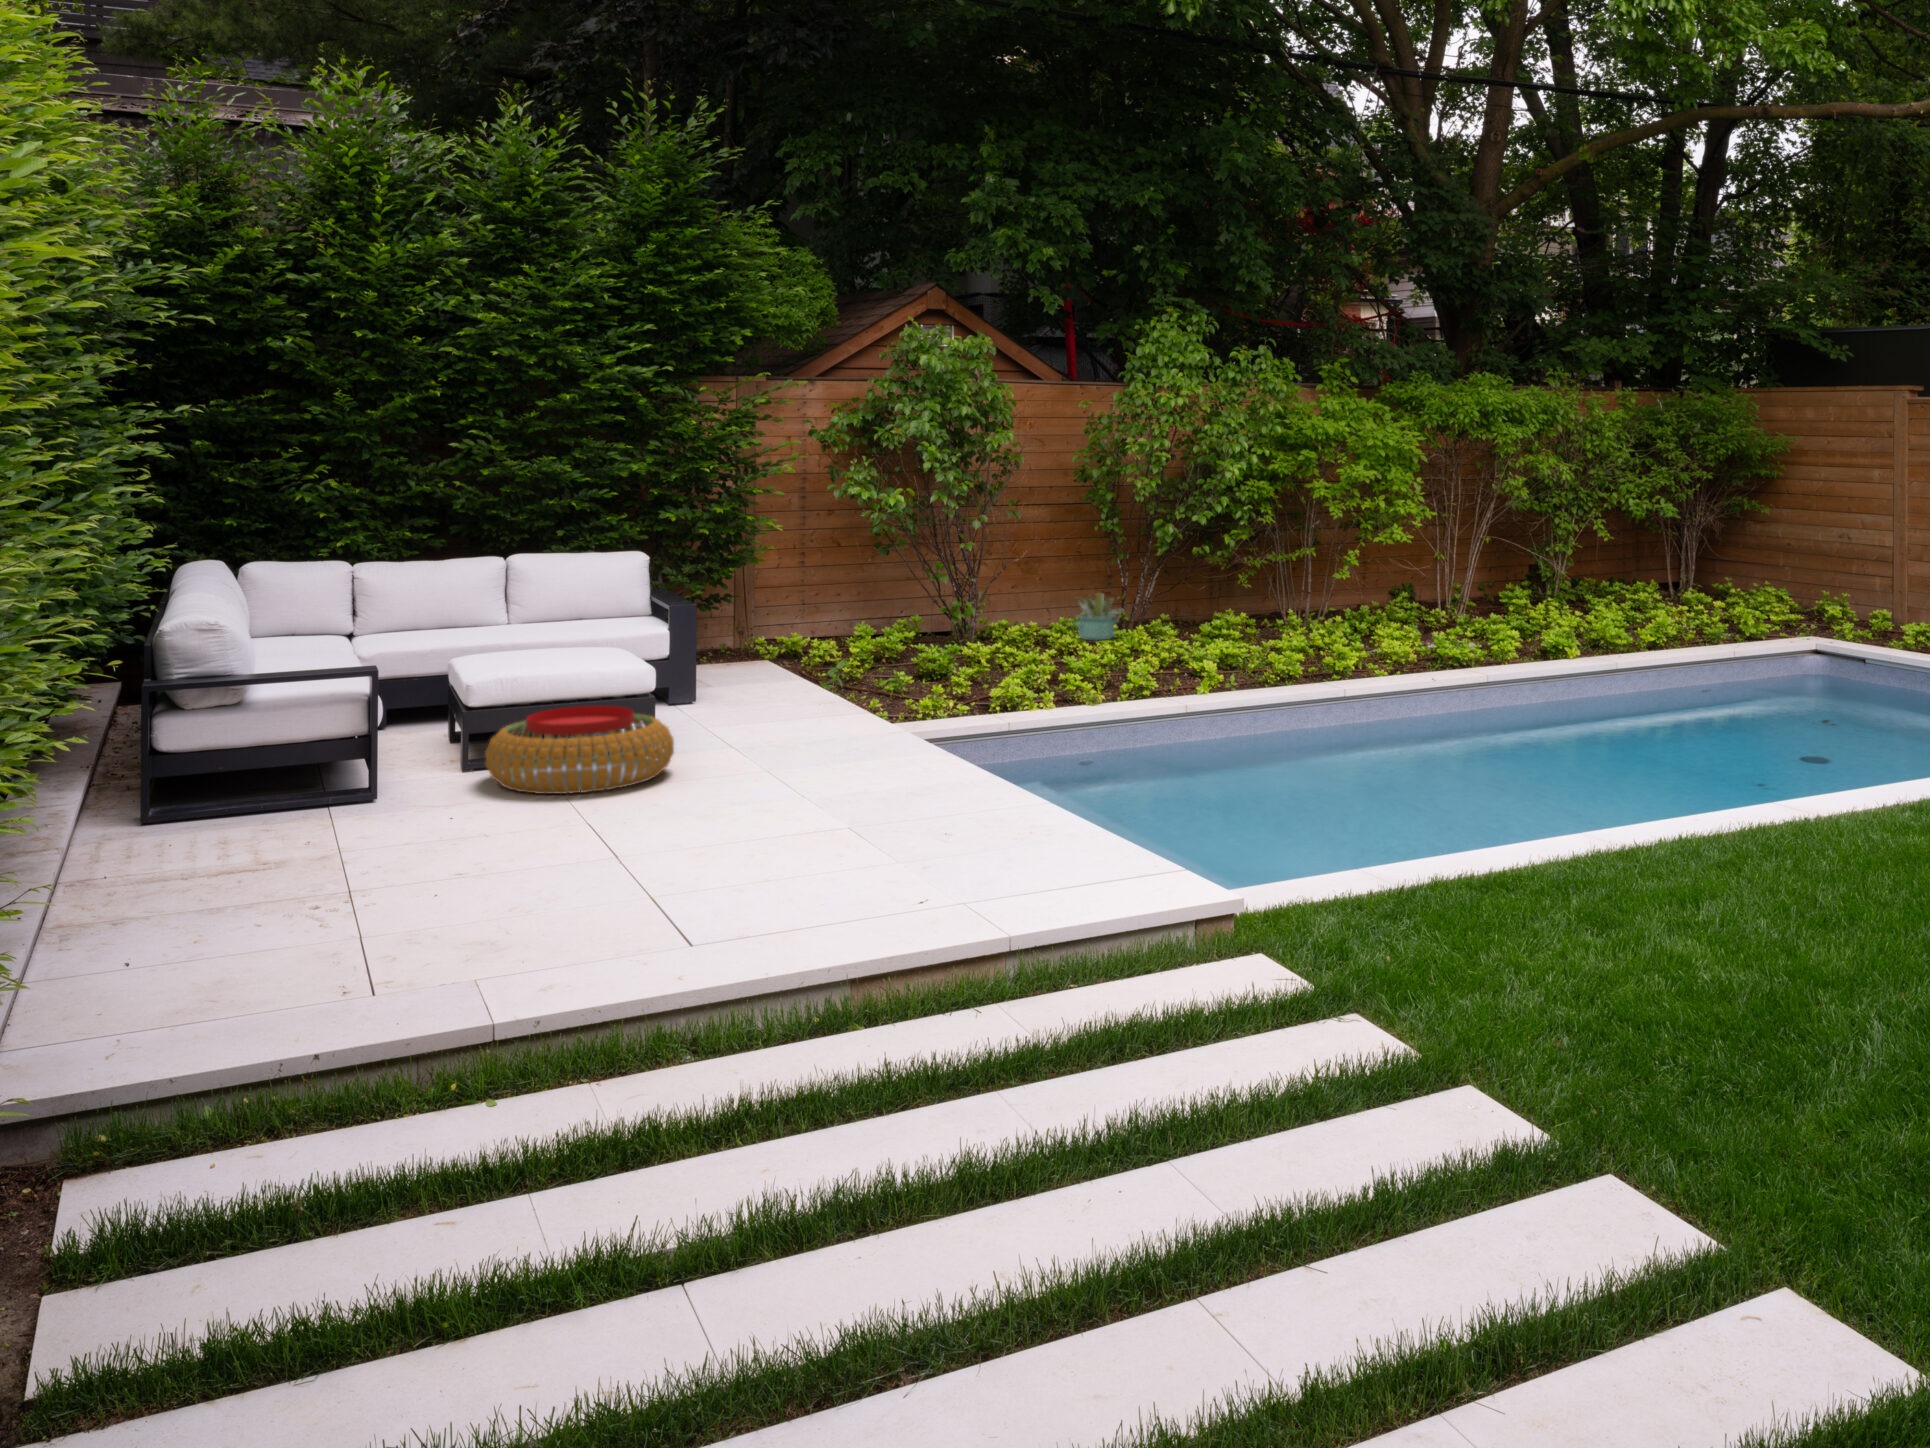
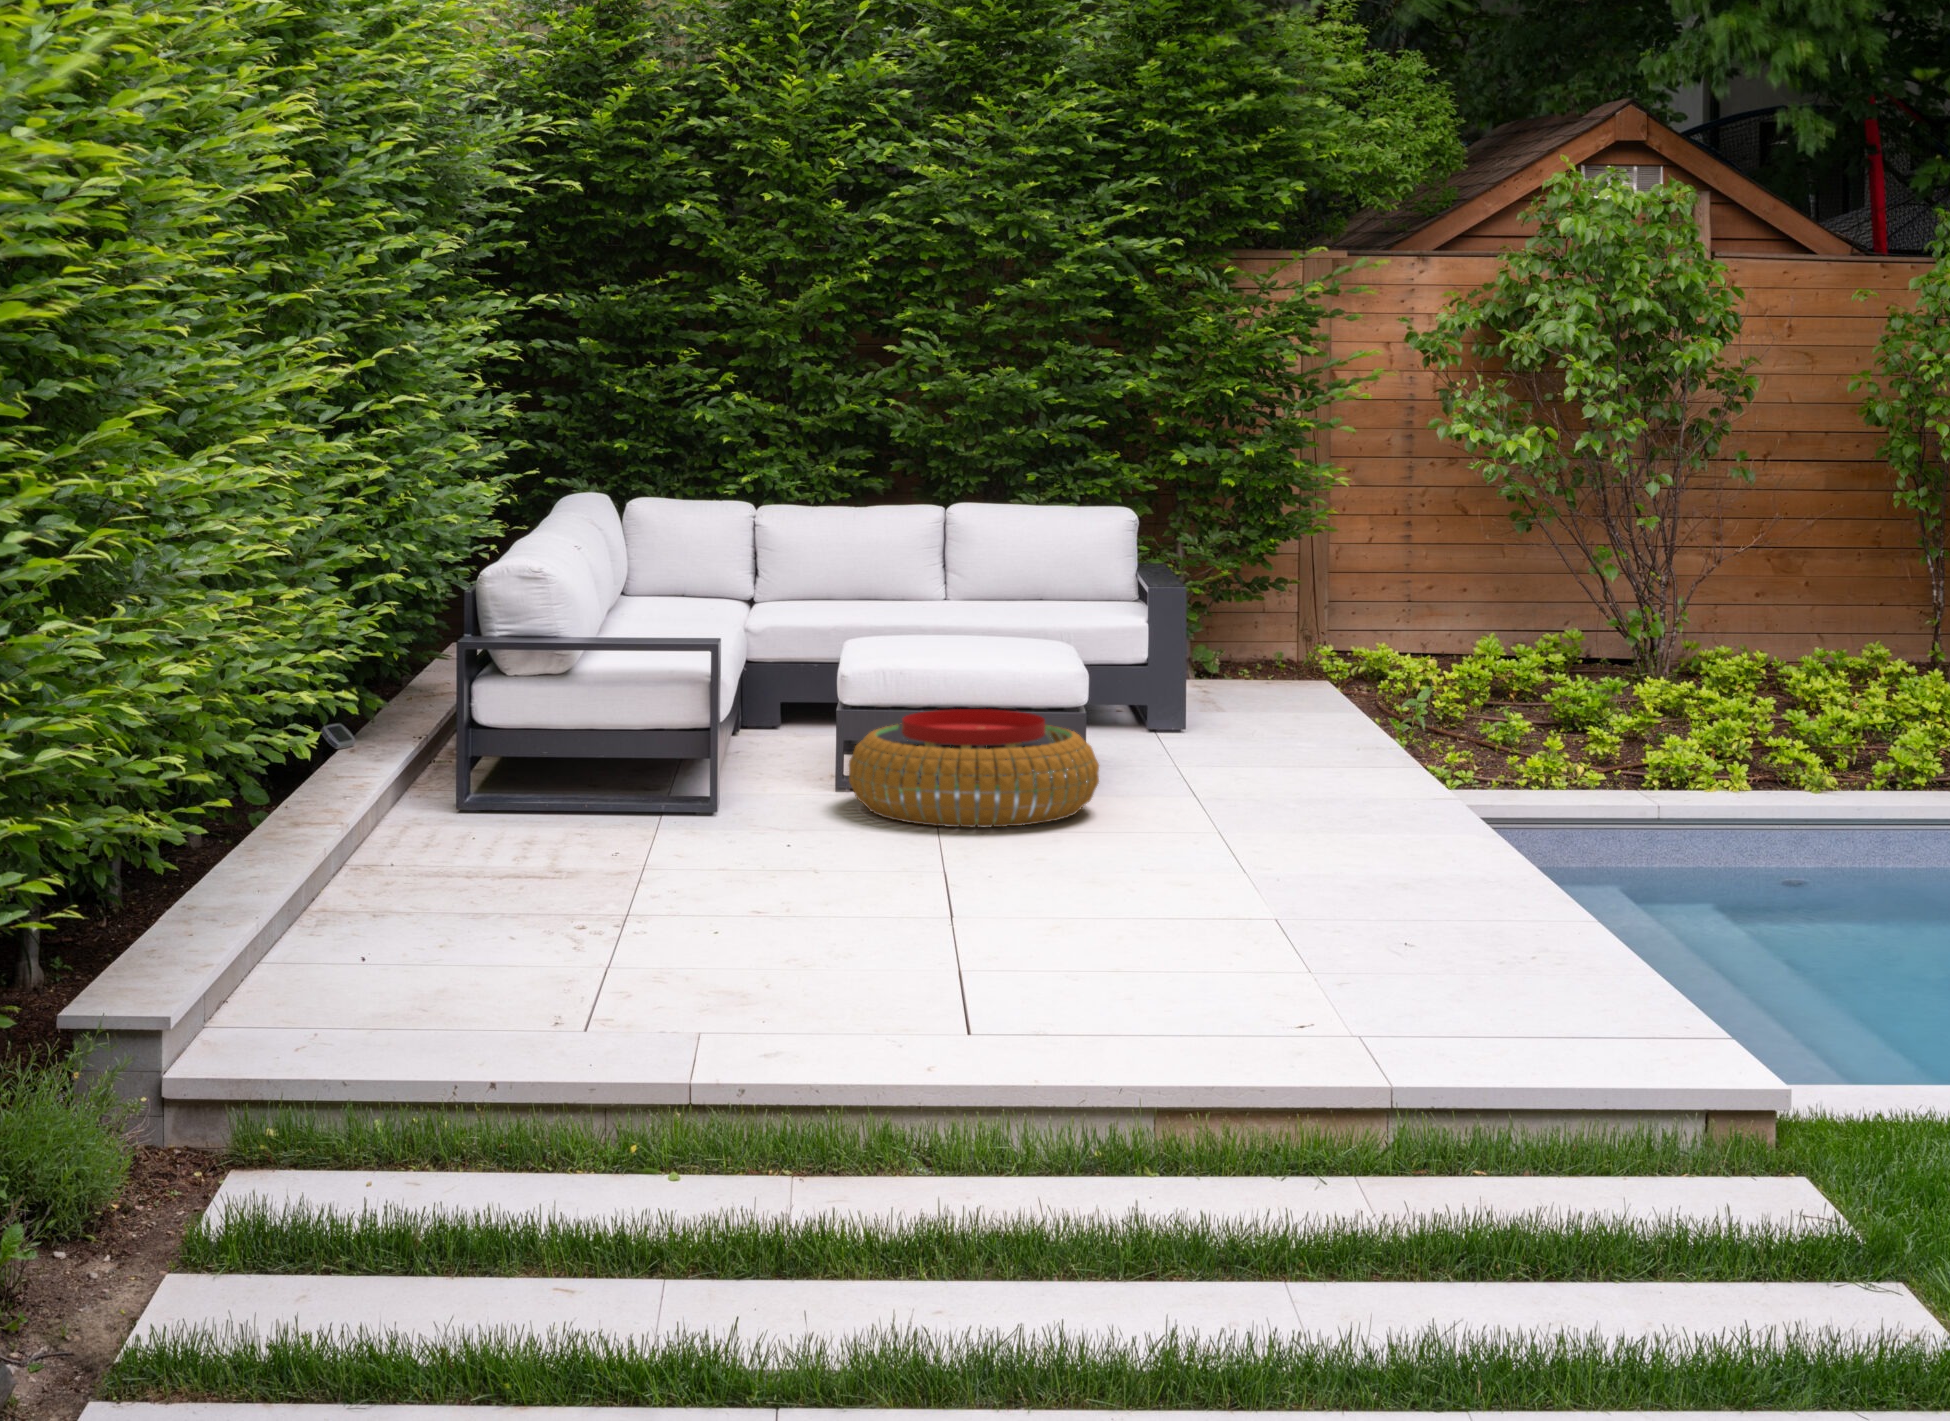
decorative plant: present [1075,594,1122,640] -> none [1834,612,1929,692]

